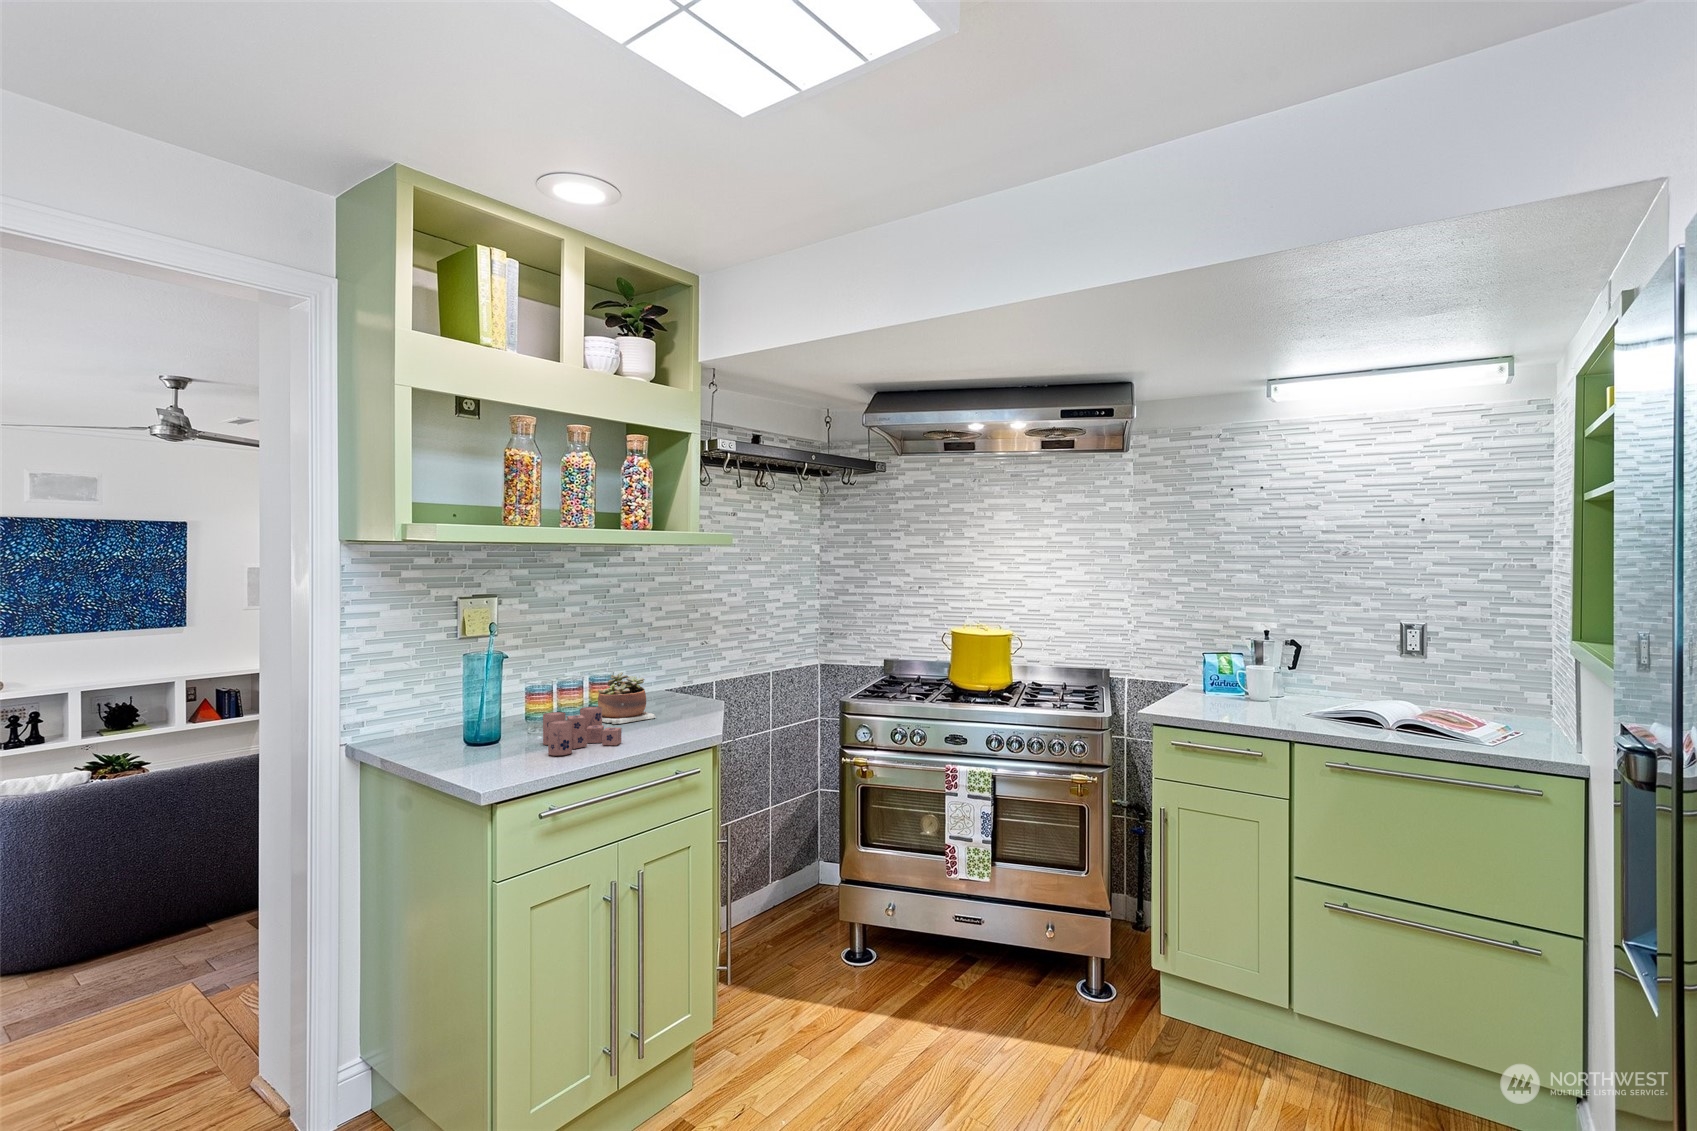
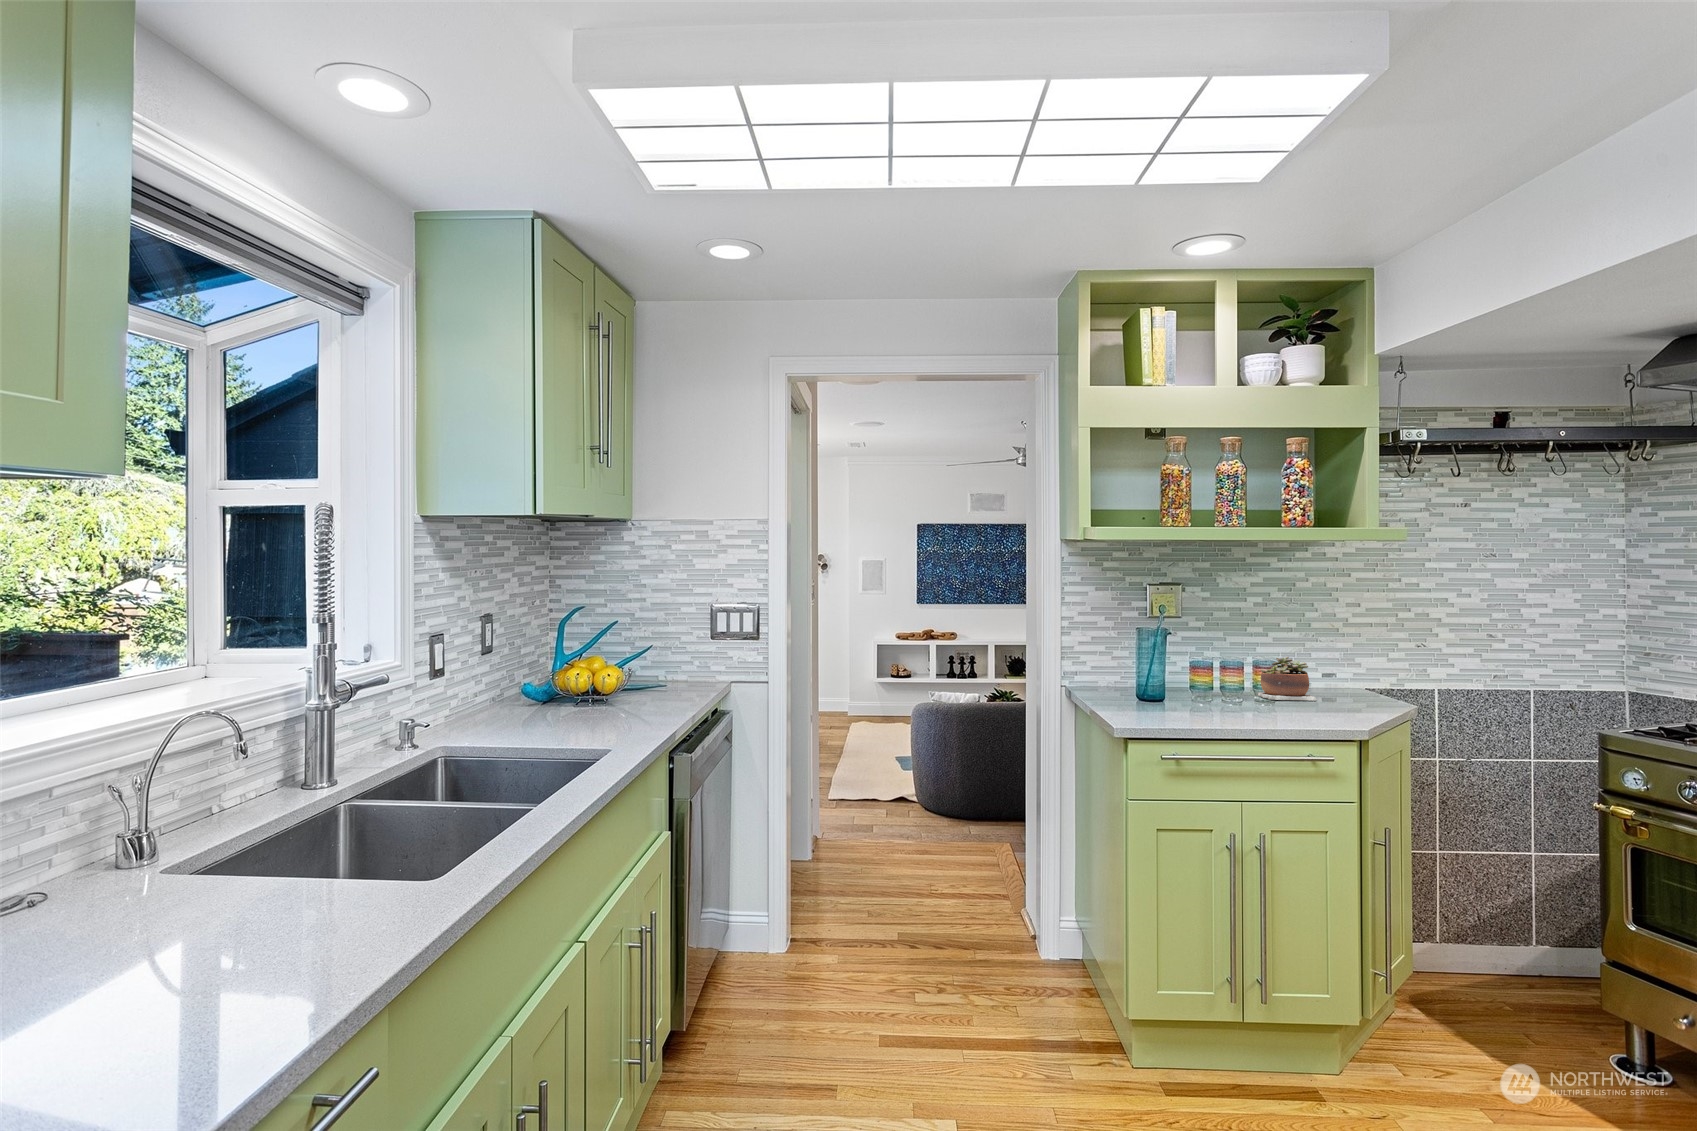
candle: present [543,707,622,756] -> none [1185,678,1257,710]

